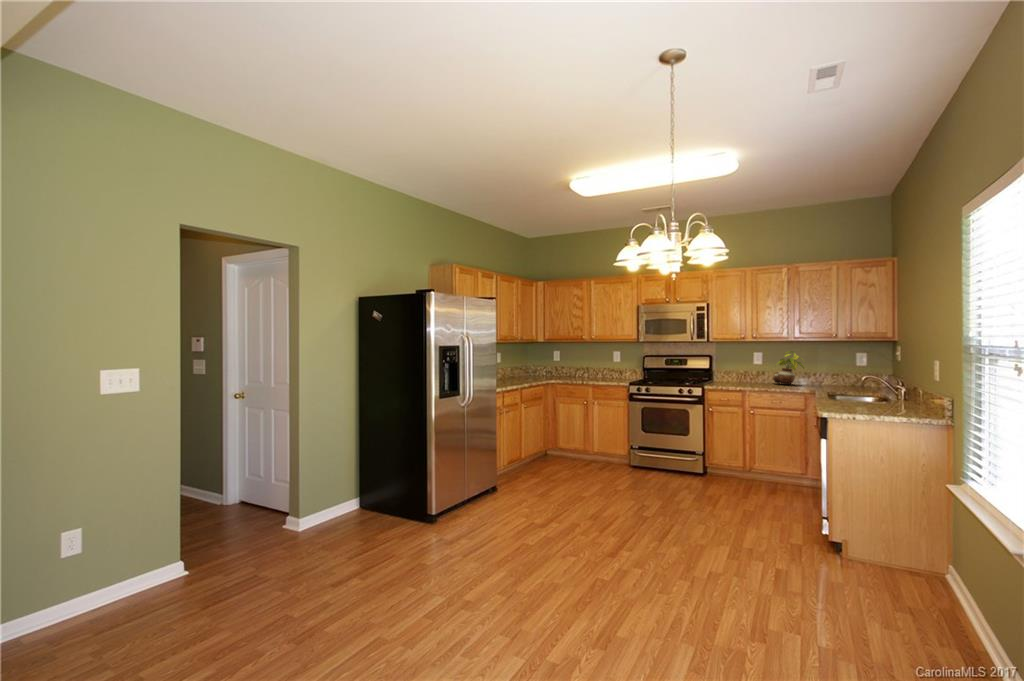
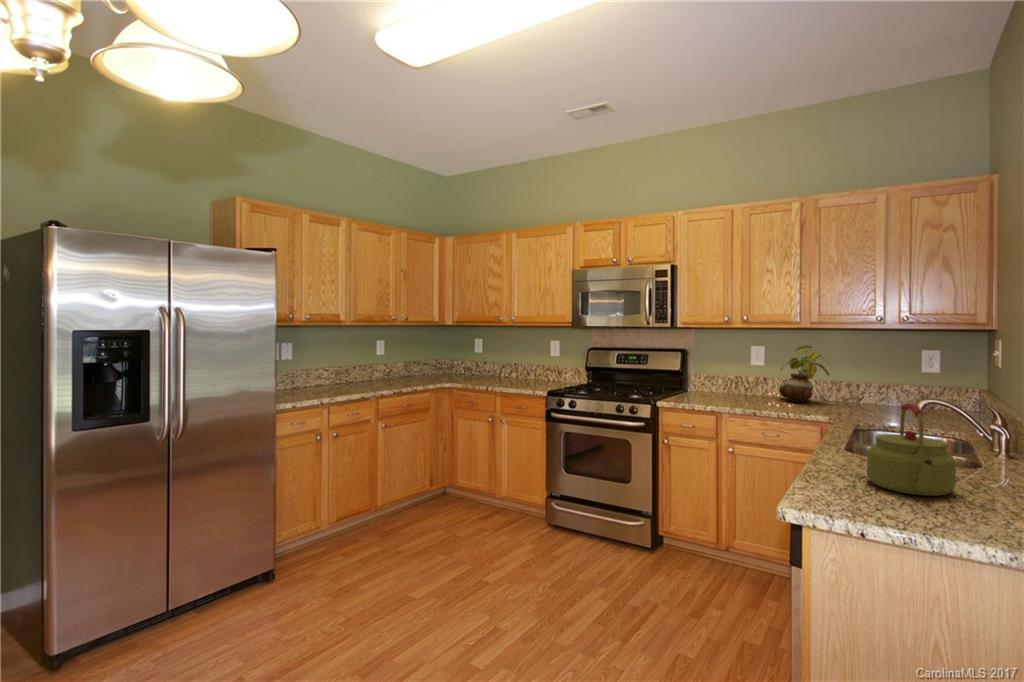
kettle: none [853,372,892,411] -> present [867,403,956,496]

